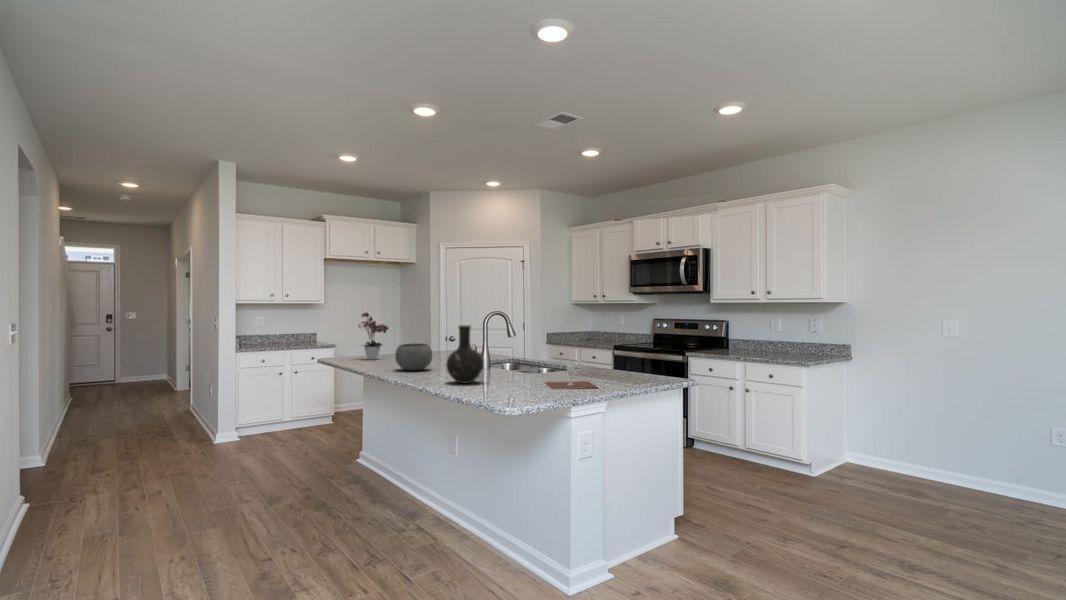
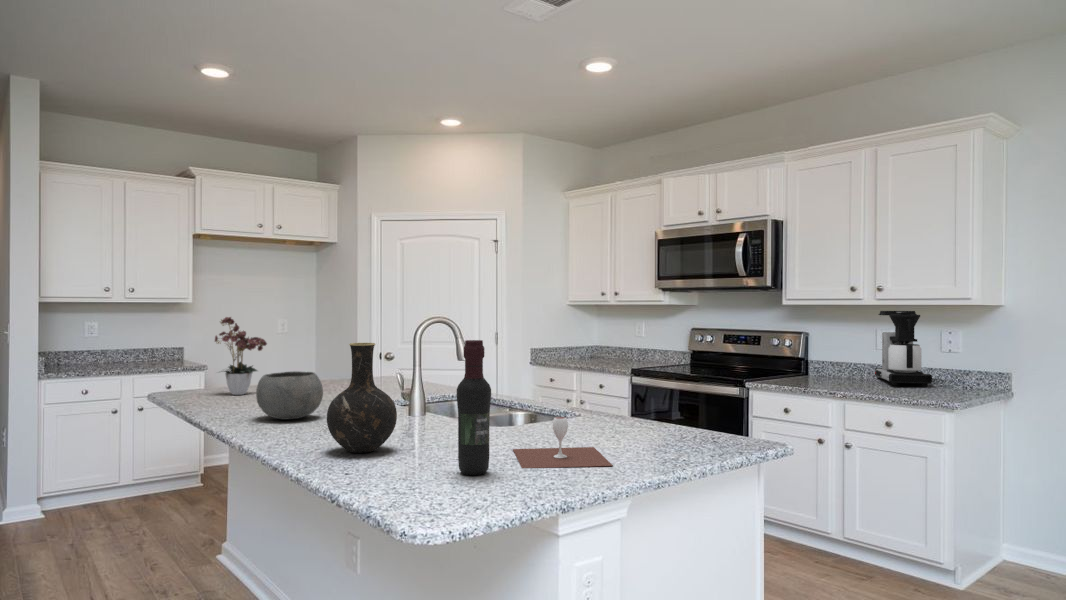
coffee maker: none [768,307,801,353] -> present [875,311,932,386]
wine bottle: none [518,323,536,391] -> present [456,340,491,475]

